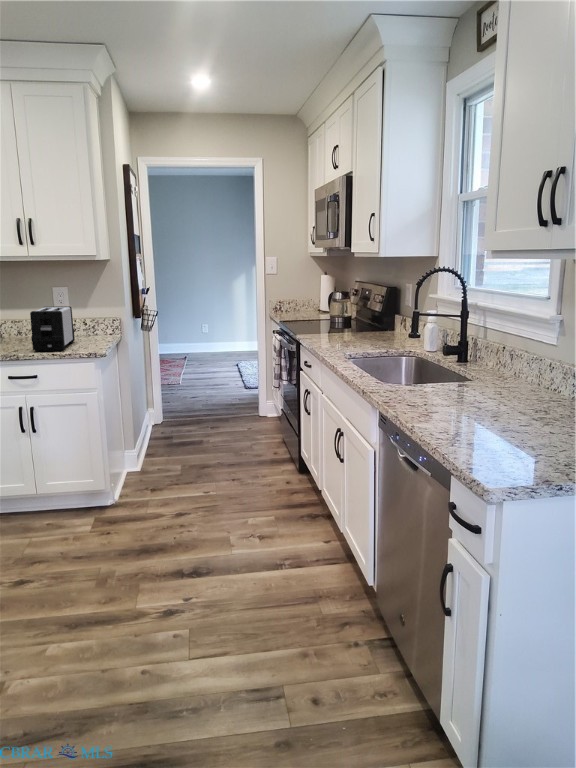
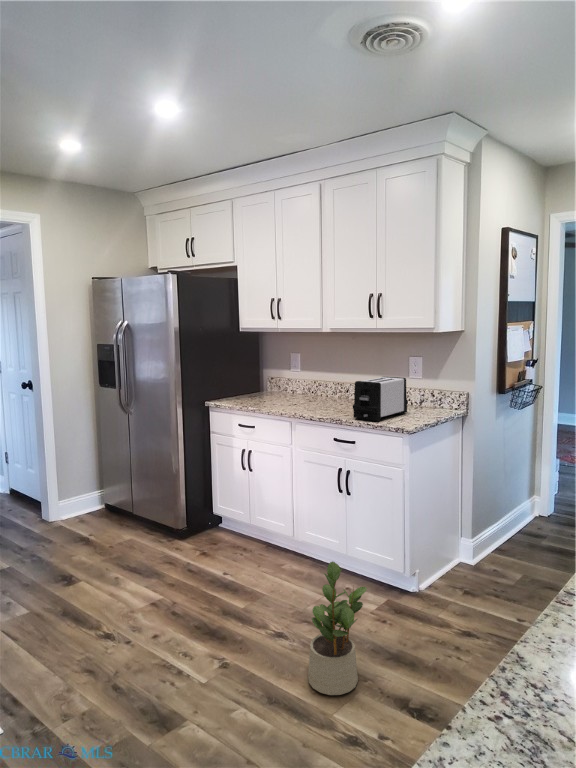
potted plant: none [80,478,139,600] -> present [308,562,367,695]

